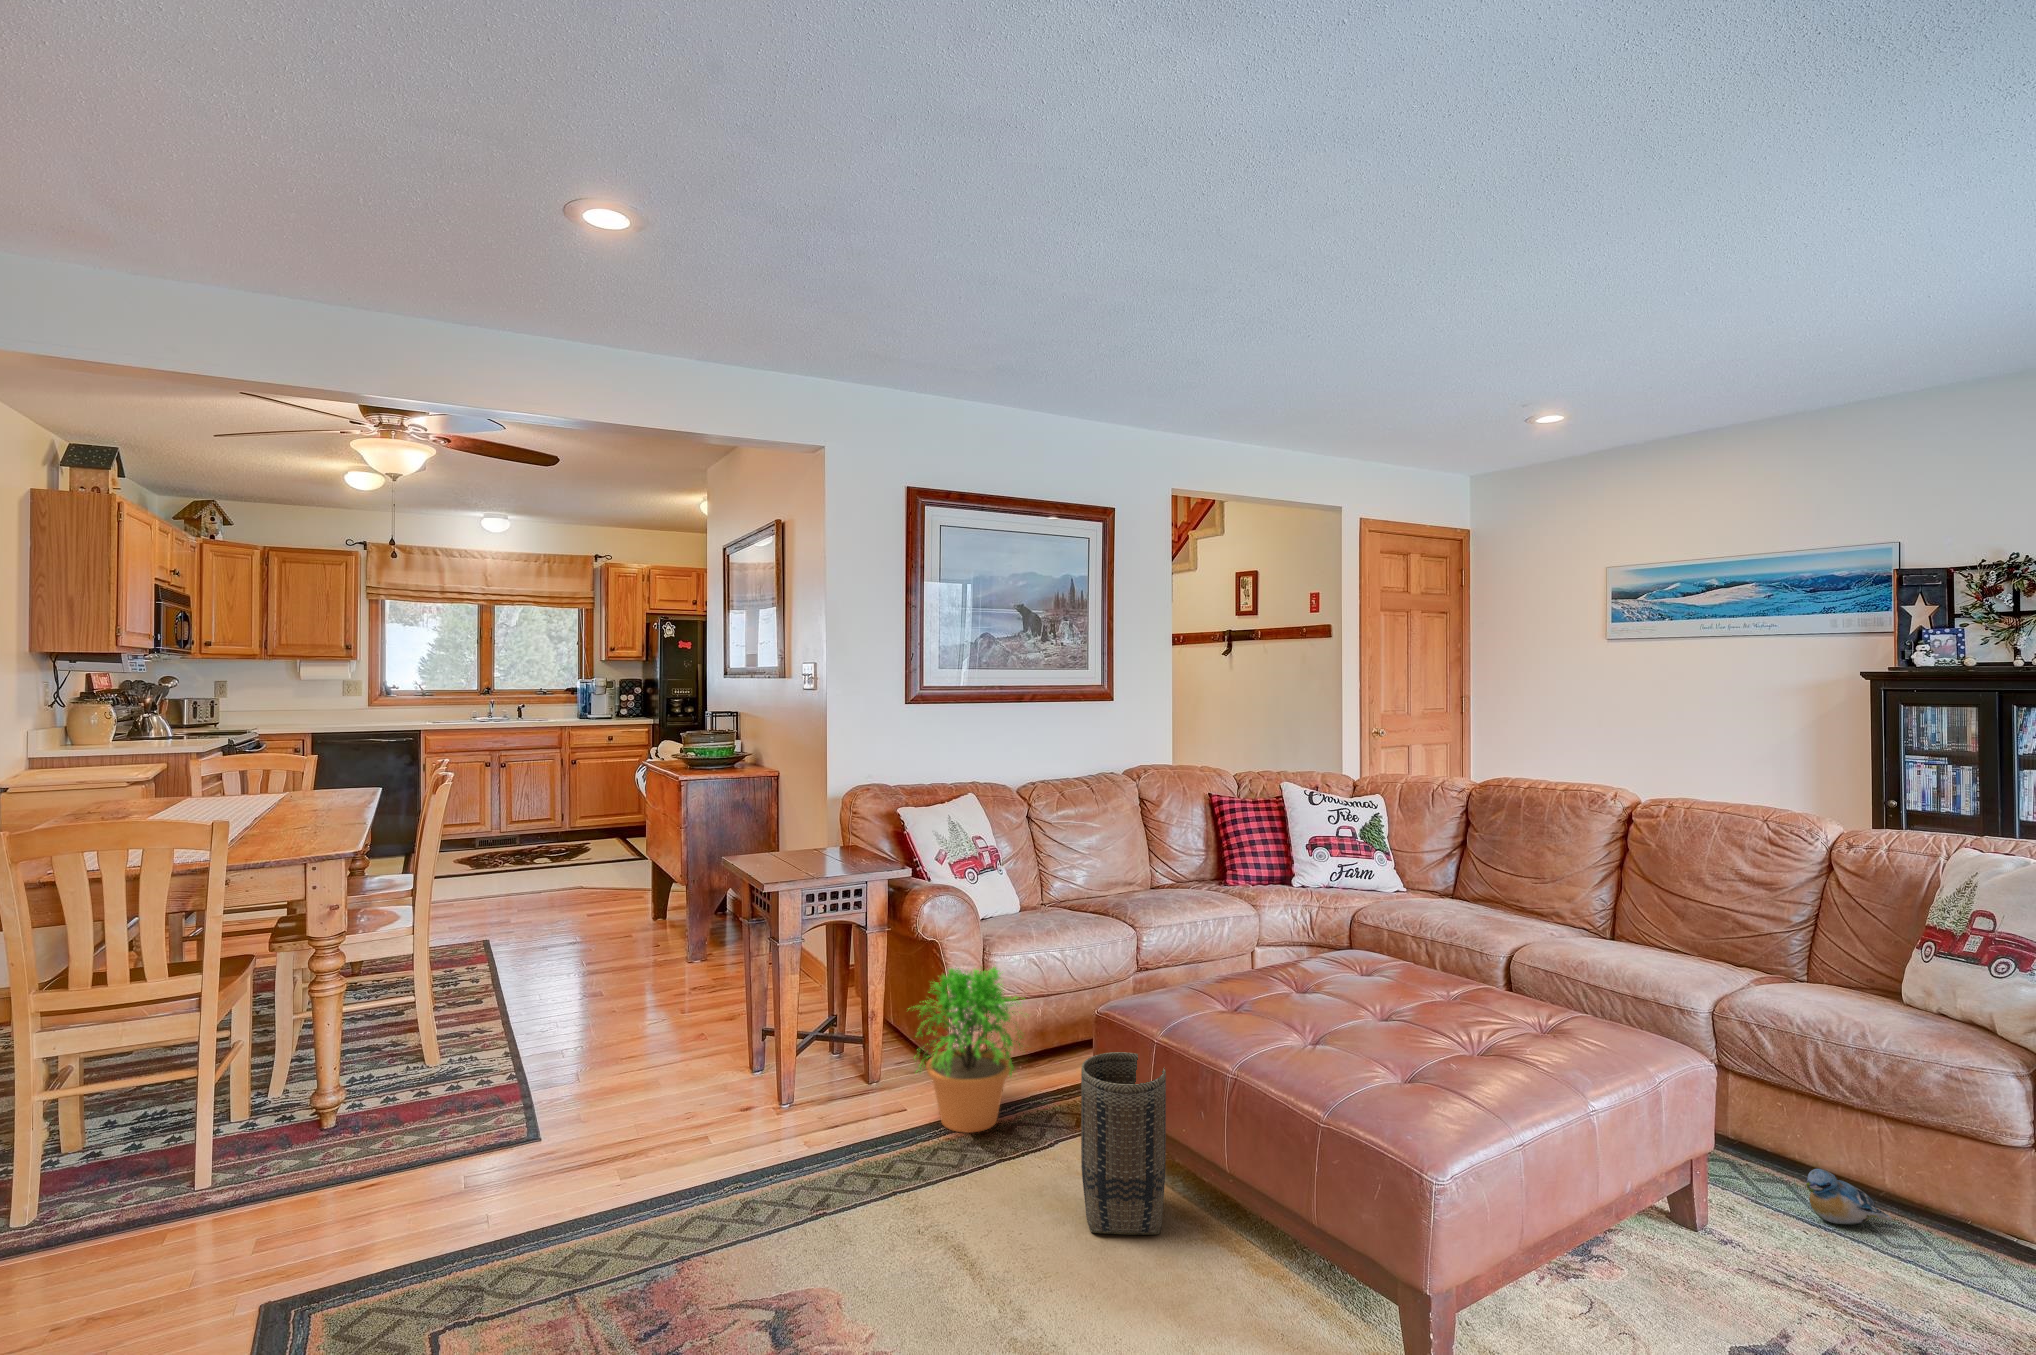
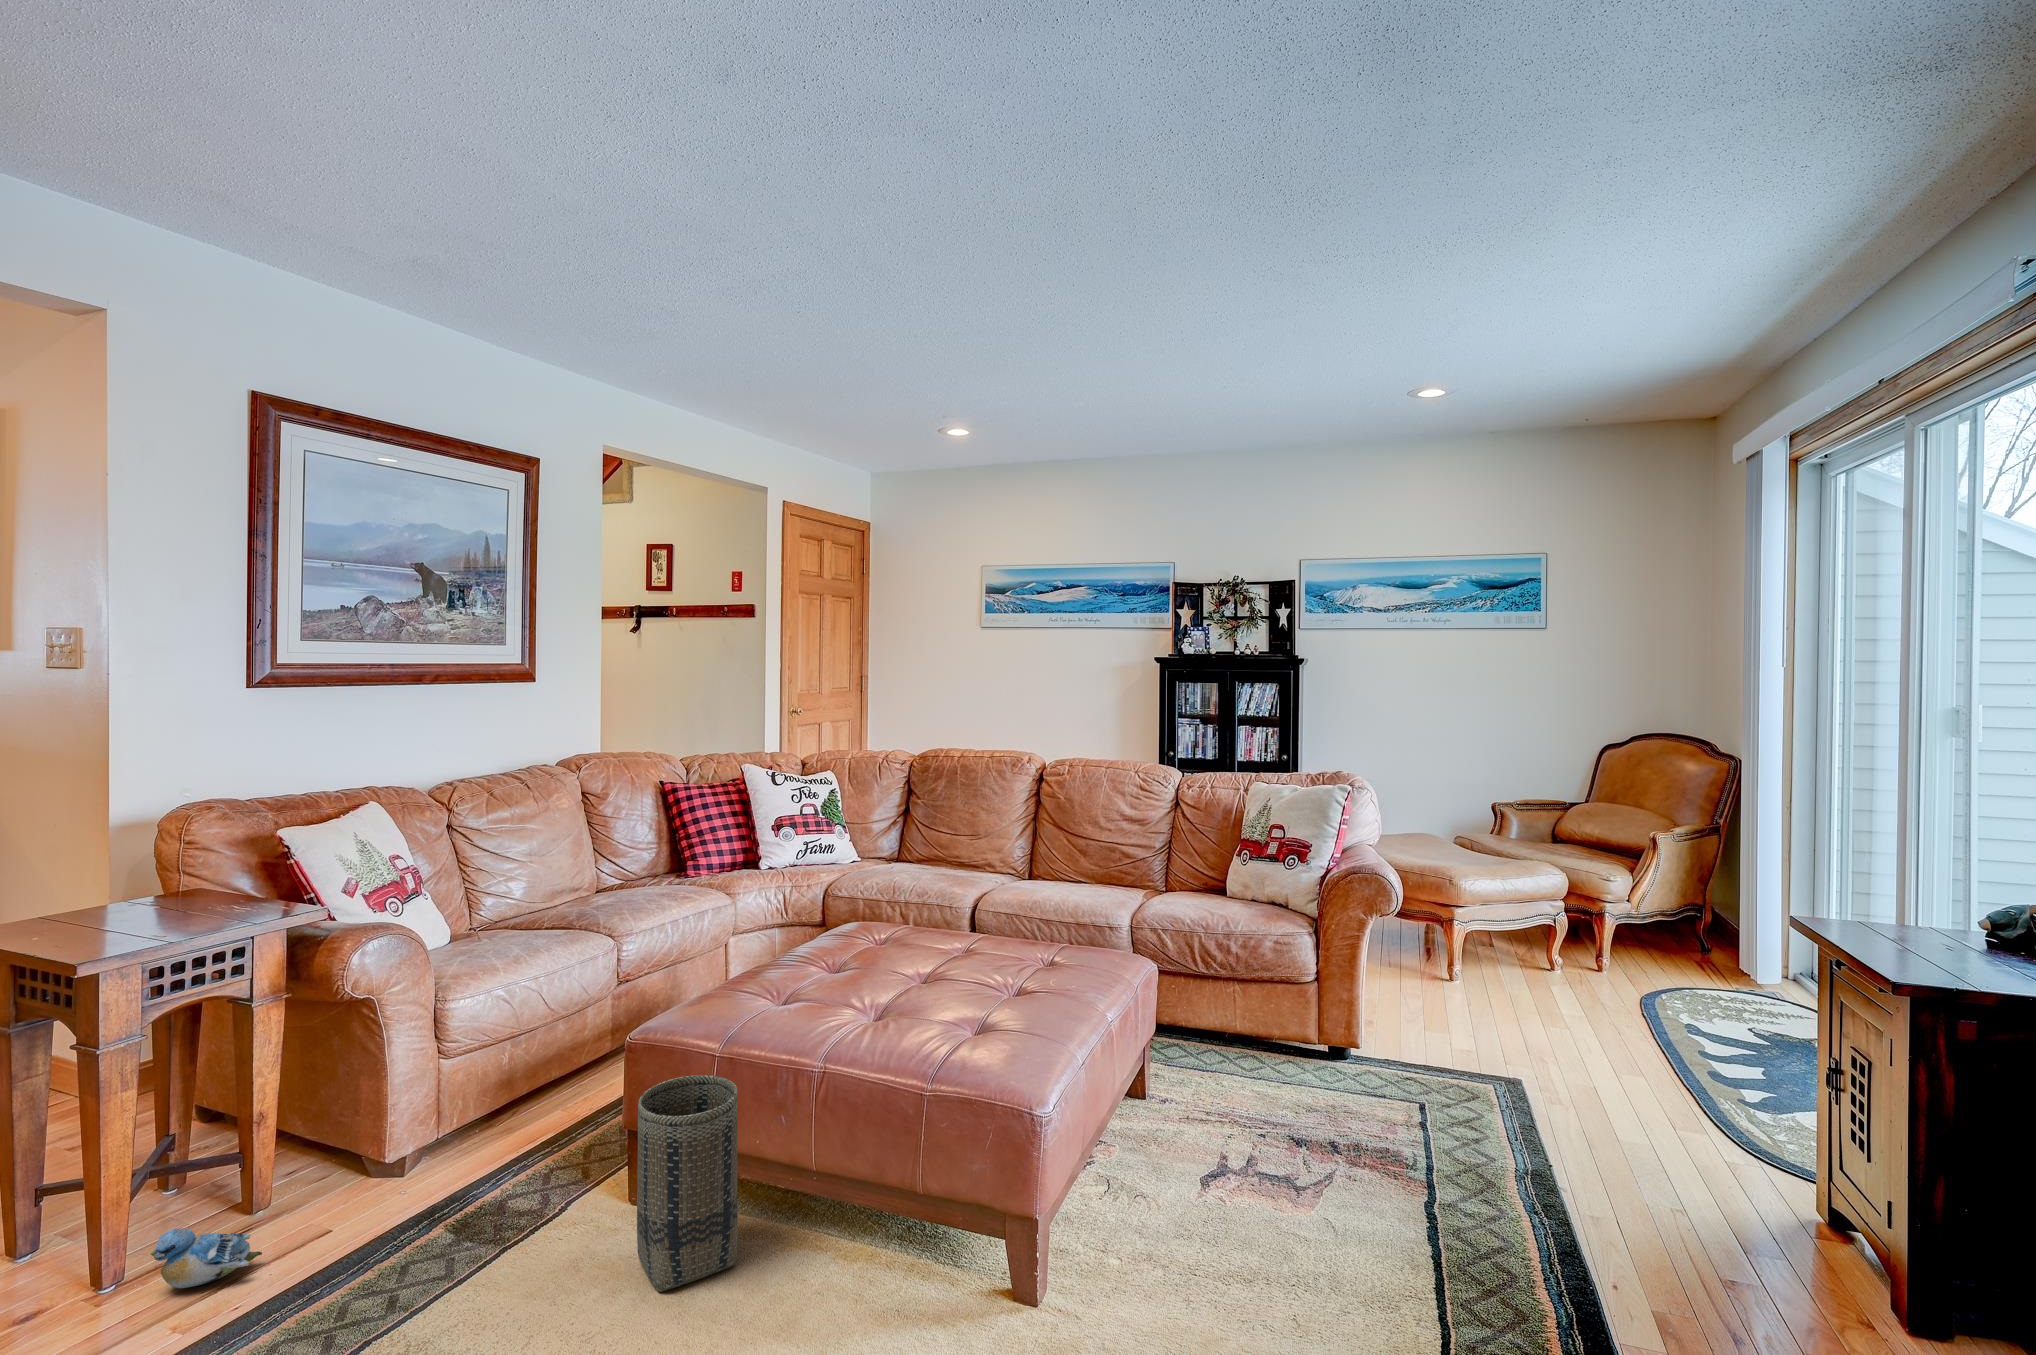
potted plant: present [914,967,1024,1133] -> none [337,1012,534,1235]
plush toy: present [1806,1169,1892,1225] -> present [151,1228,262,1288]

